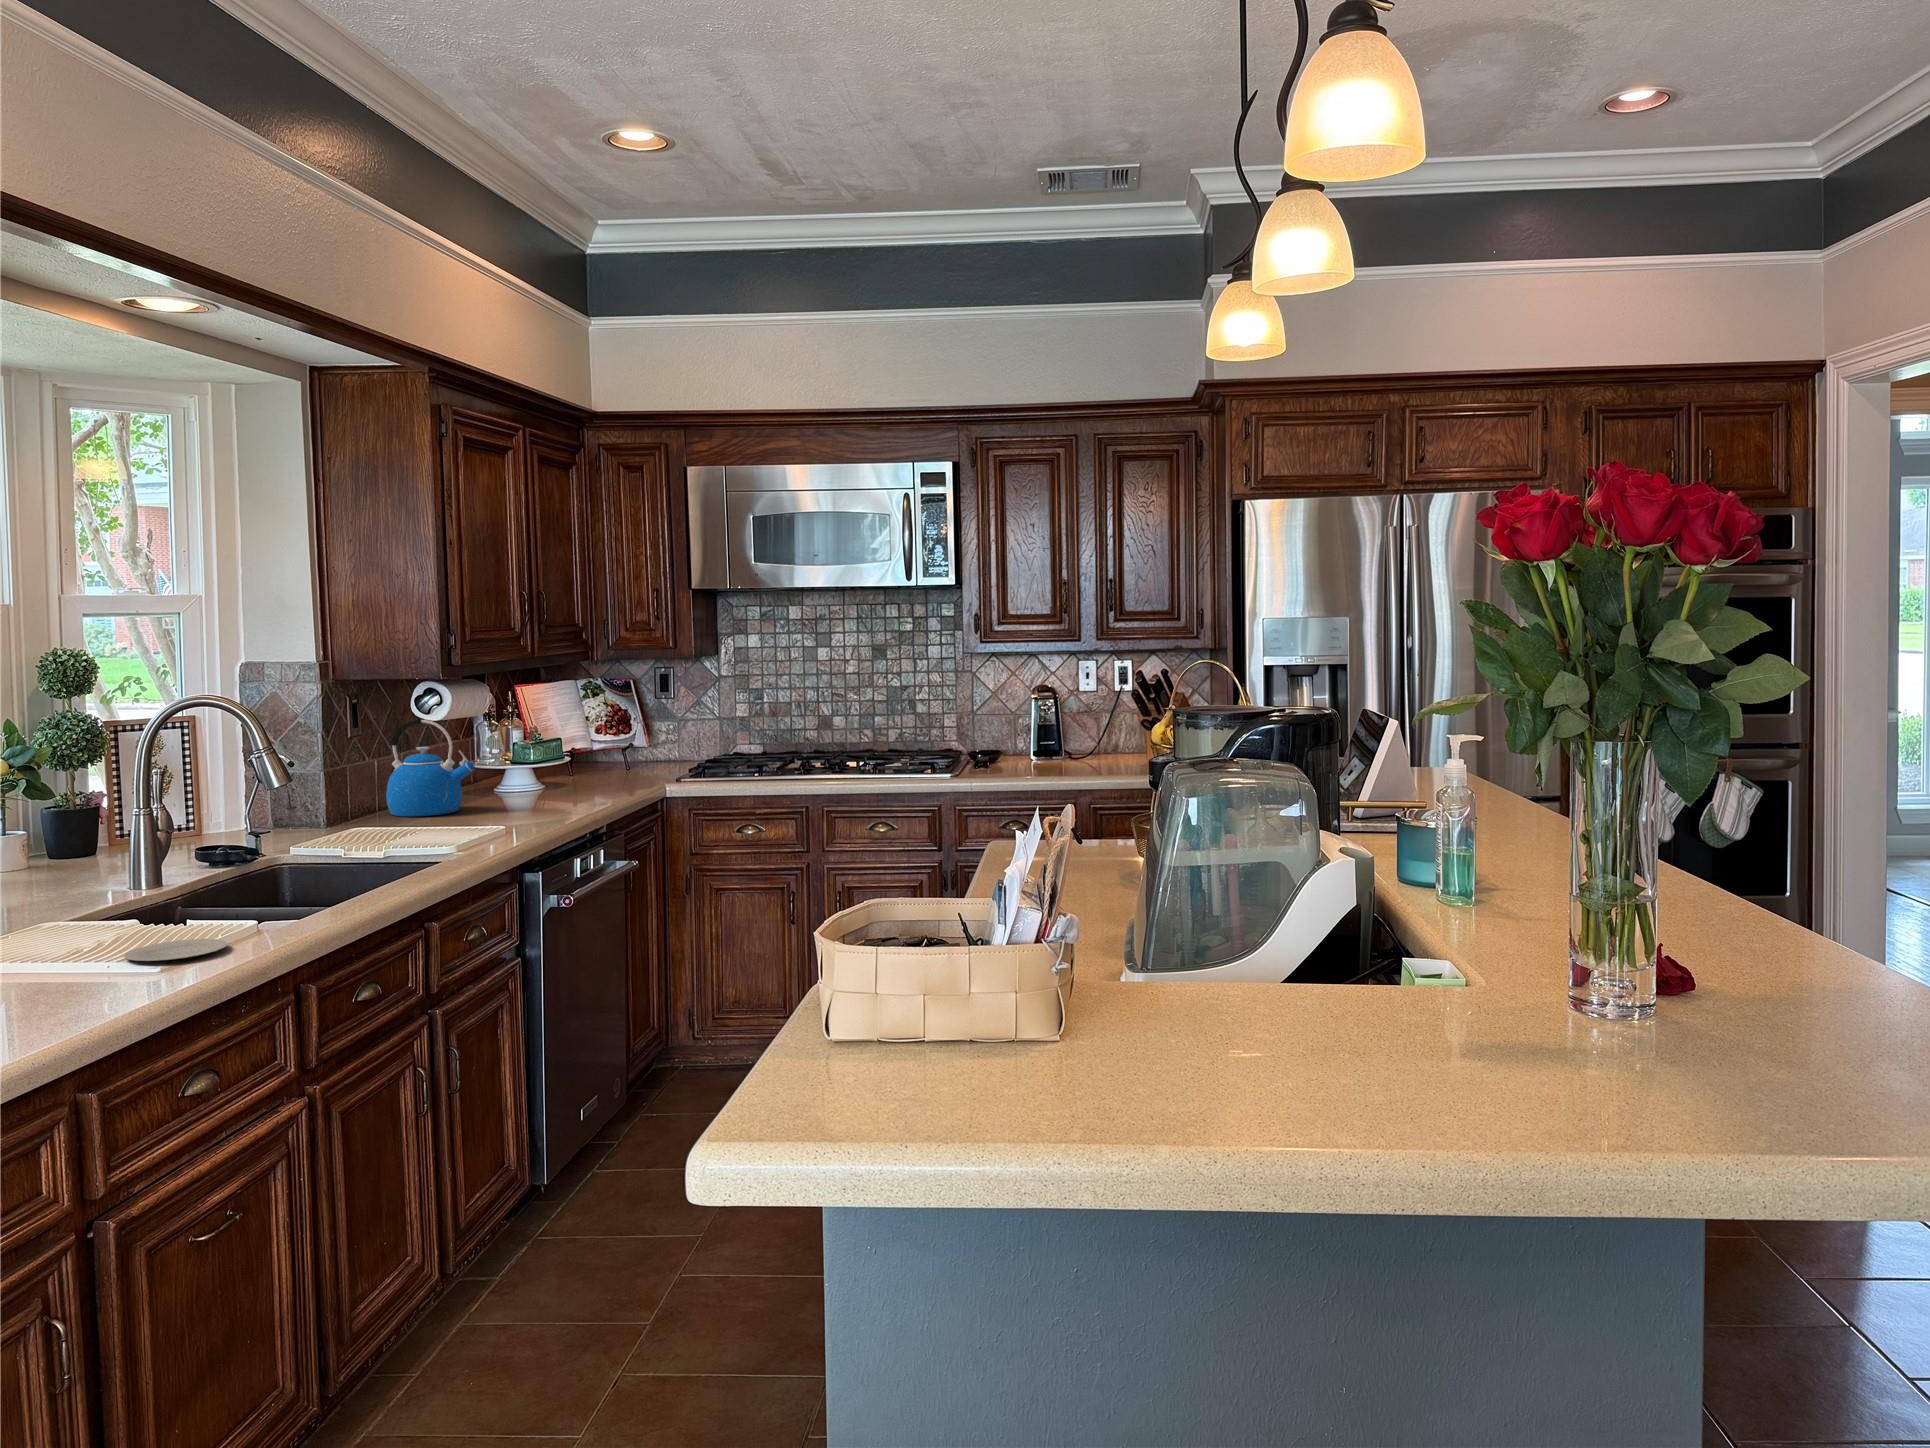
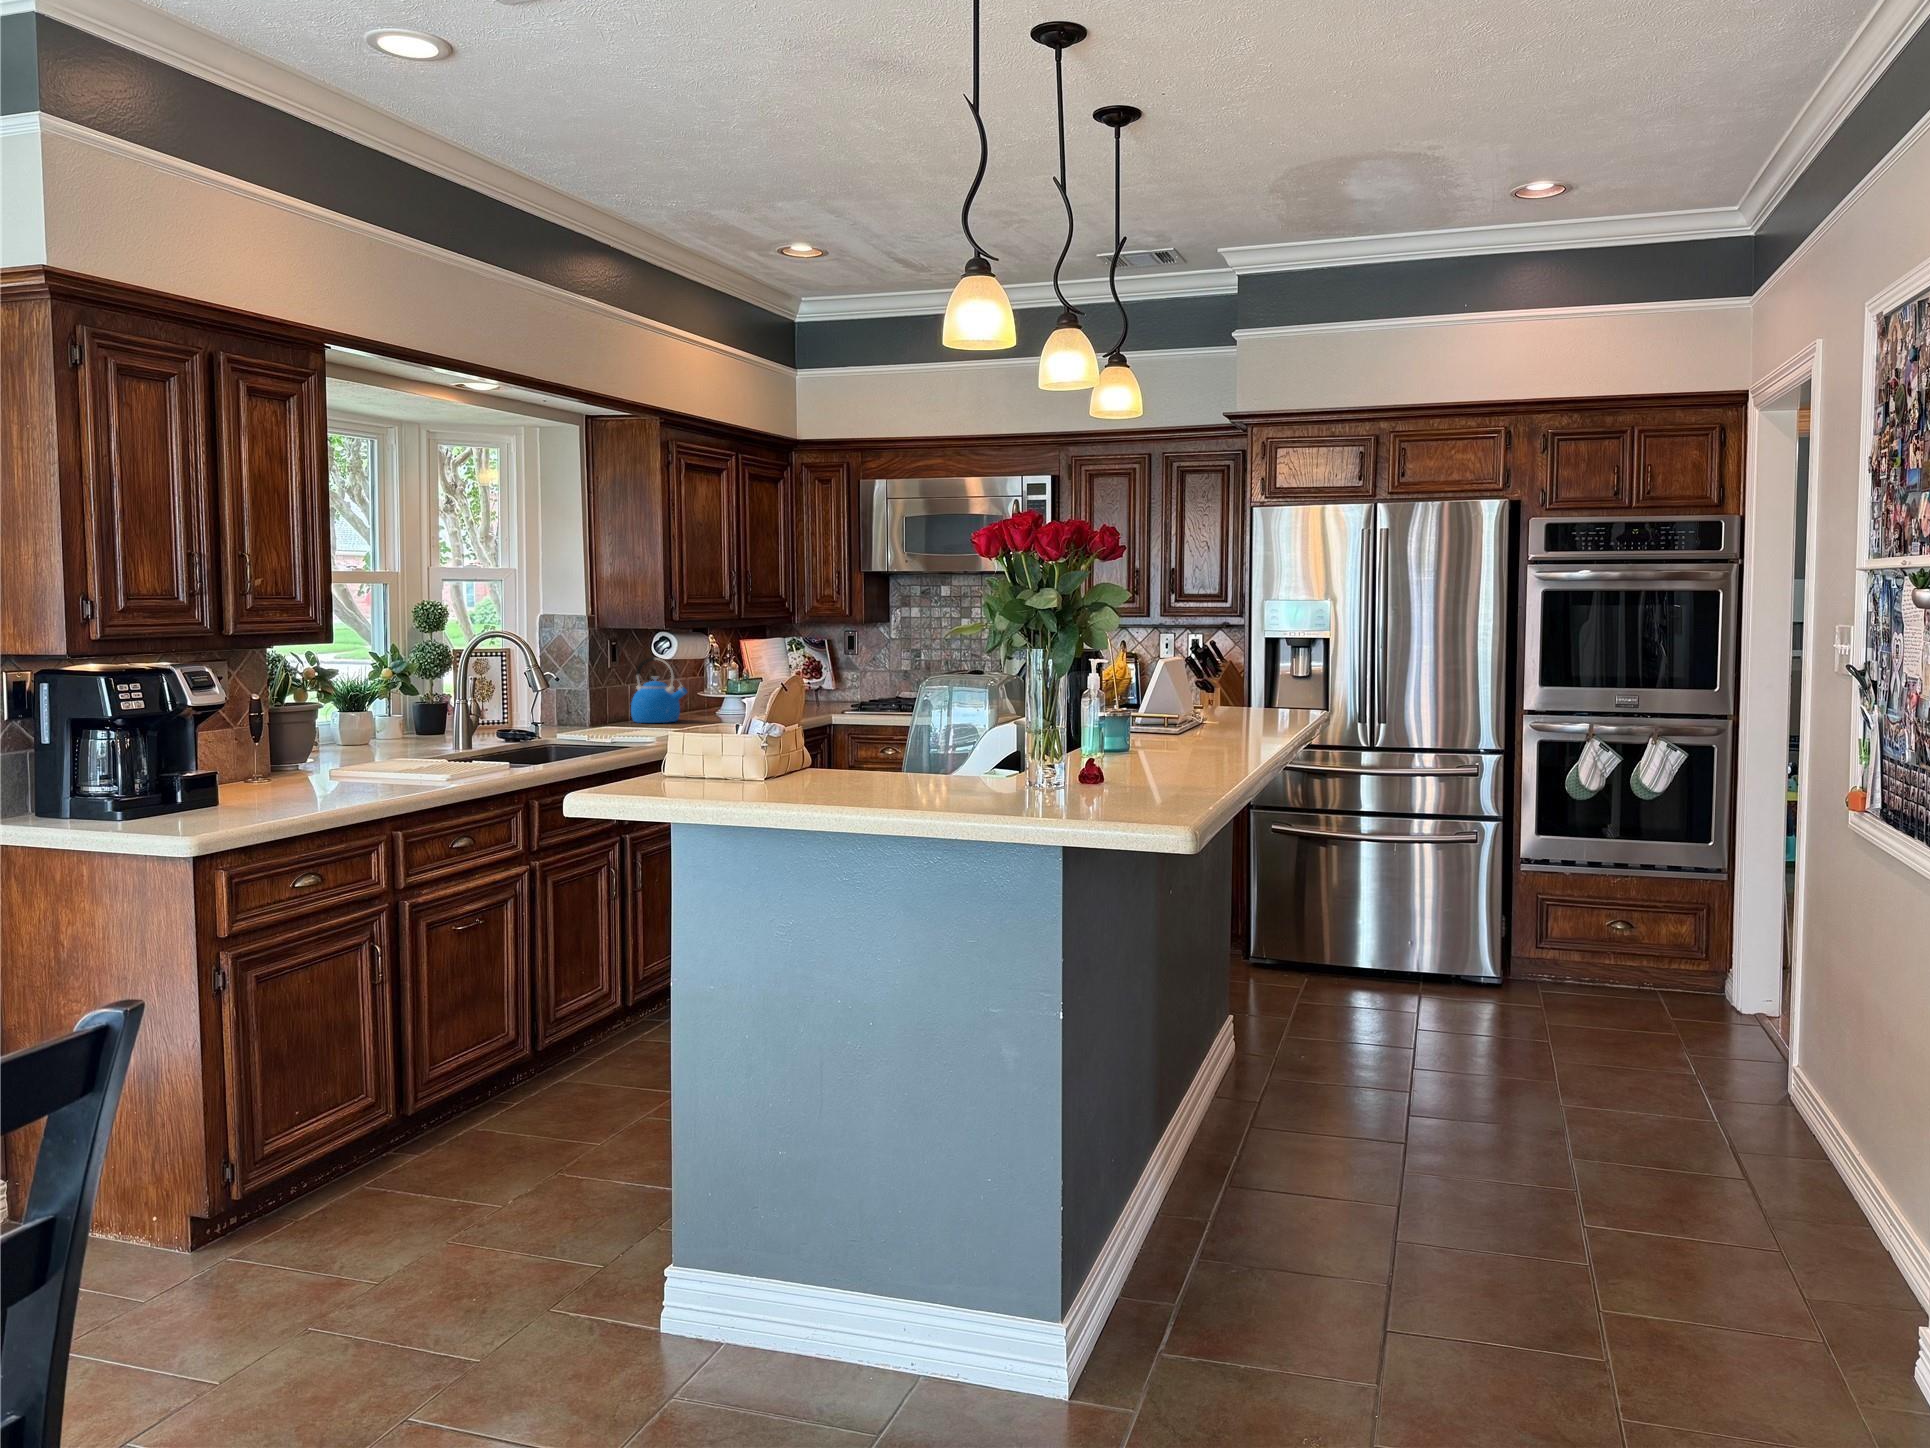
plate: present [124,939,228,961] -> none [423,680,487,774]

